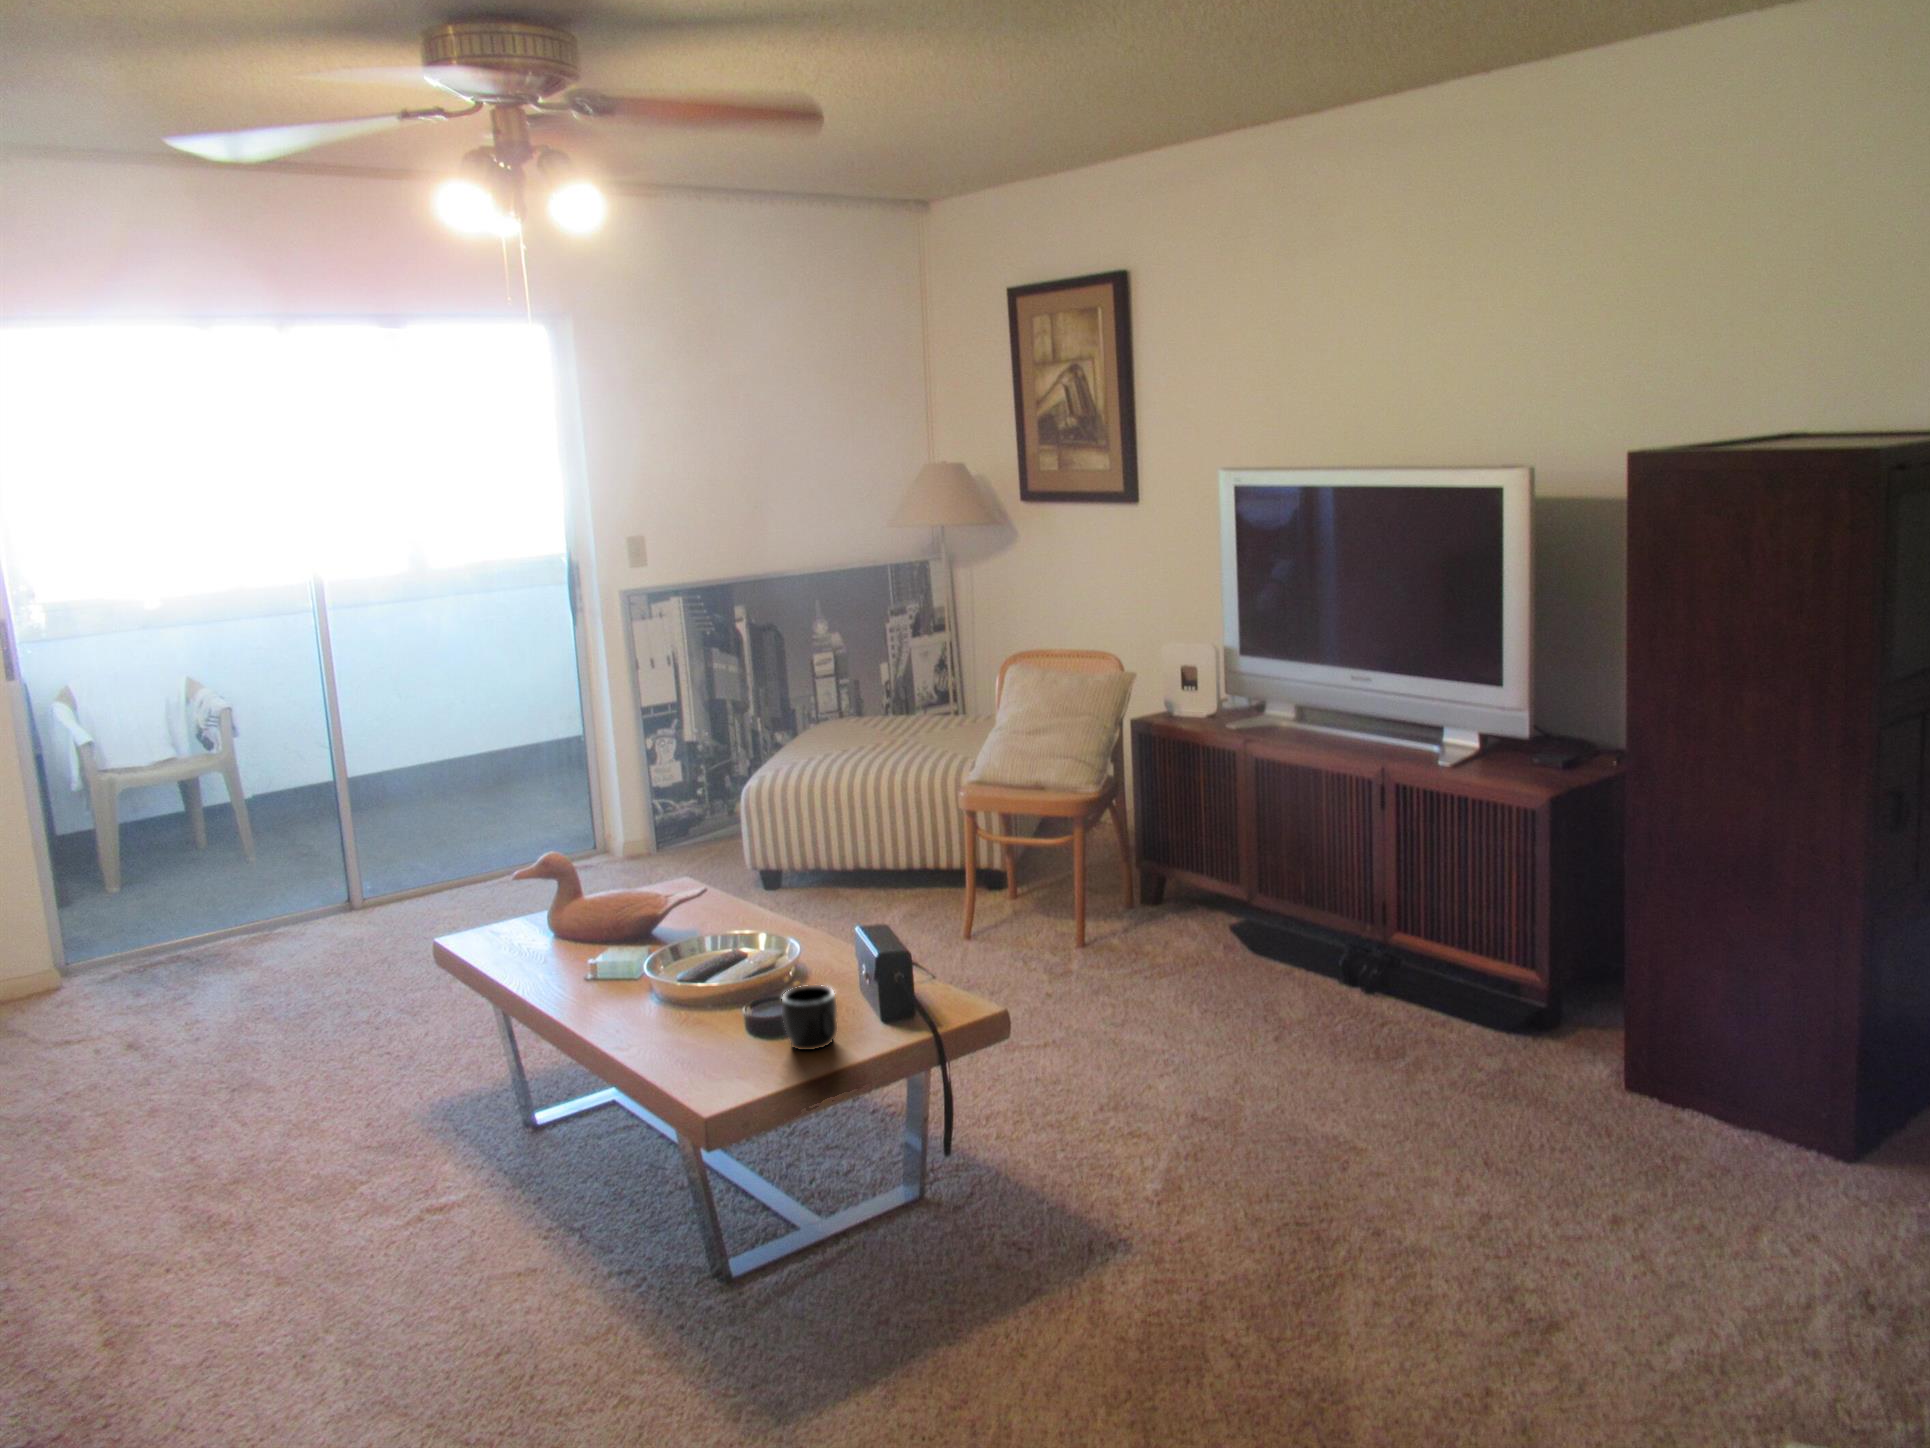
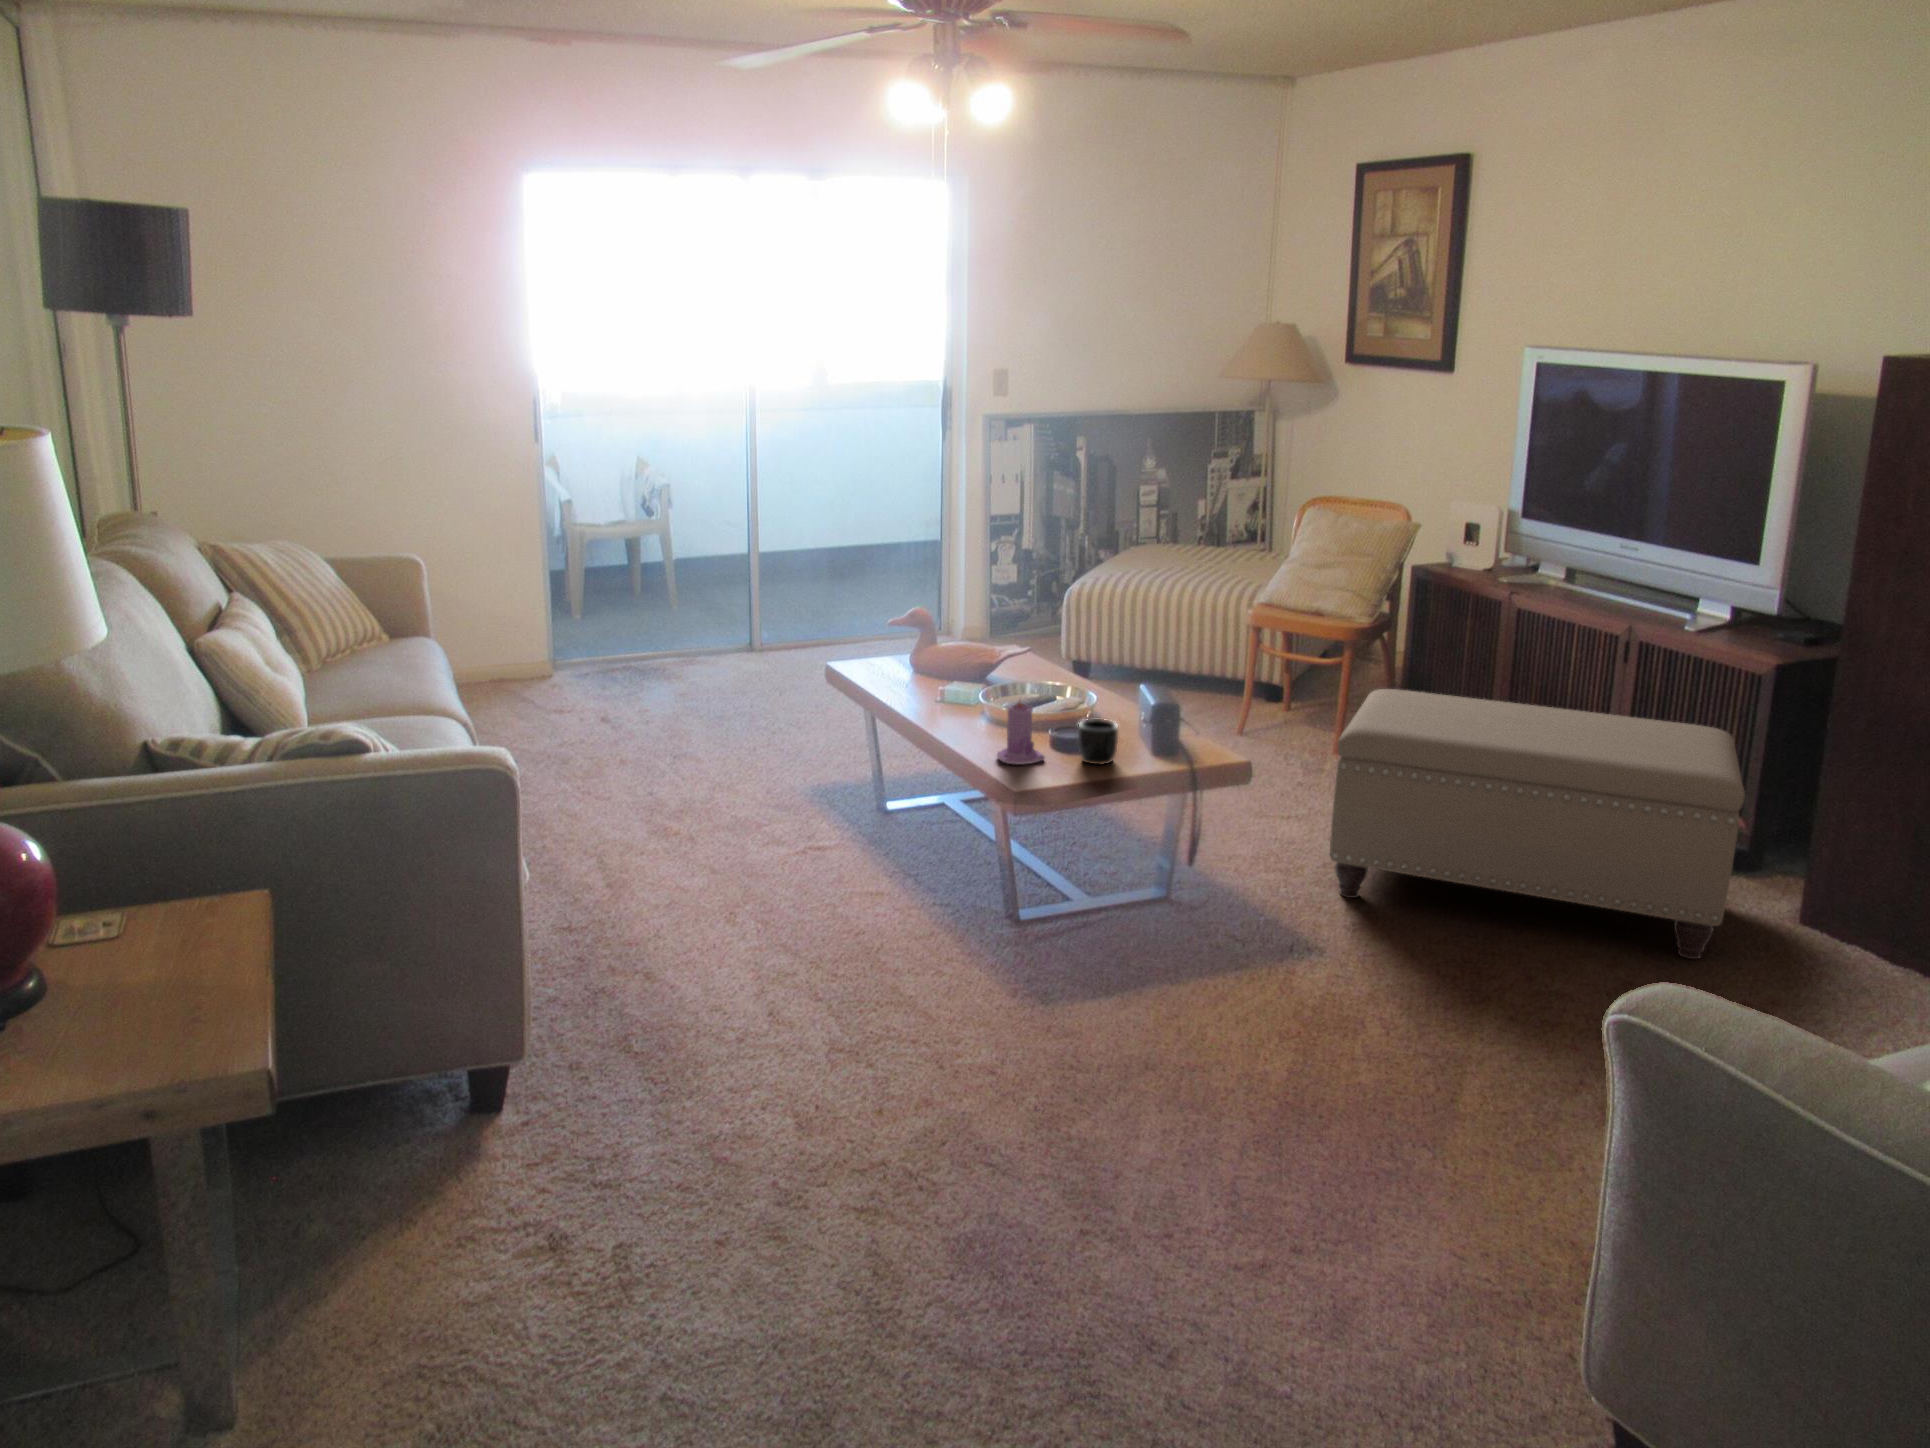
ottoman: none [1106,877,1567,1161] -> present [1330,689,1745,959]
candle: none [674,973,741,1068] -> present [997,702,1045,765]

